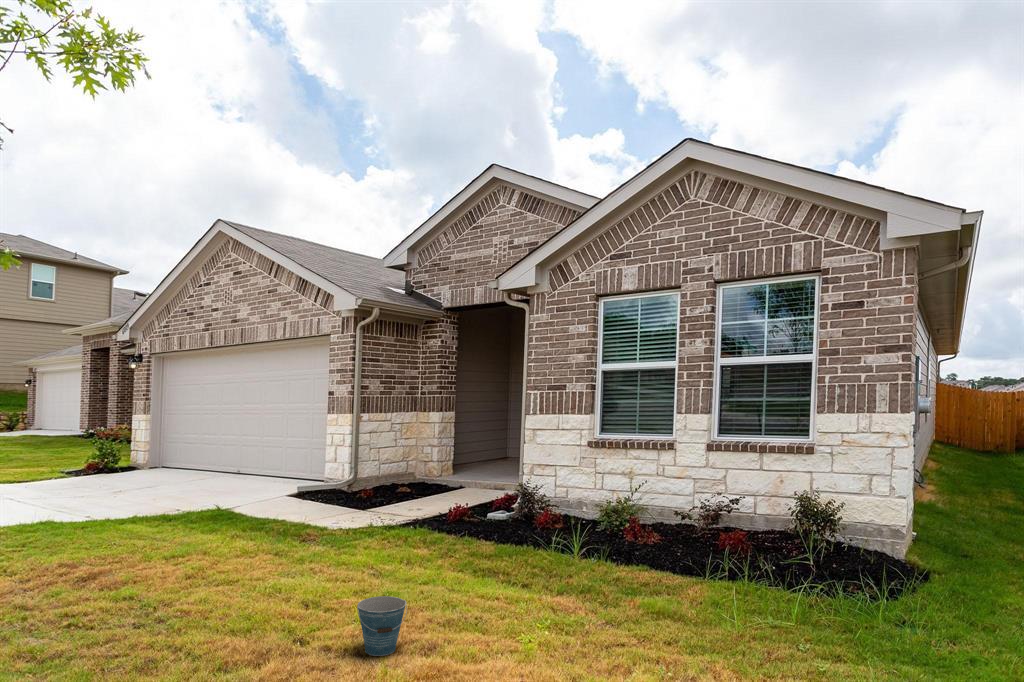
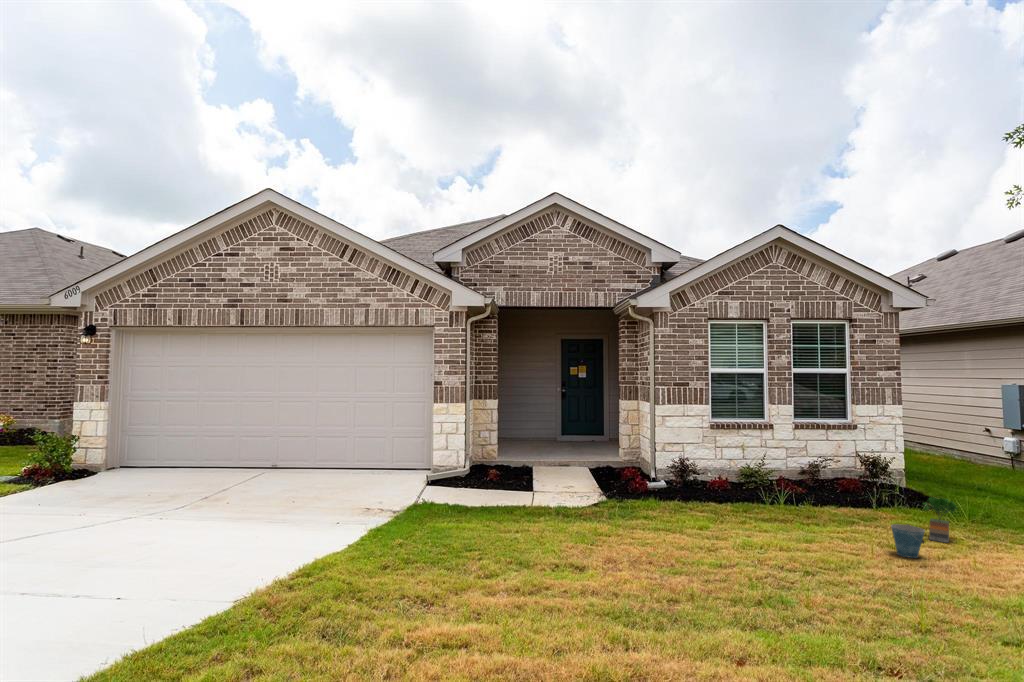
potted tree: none [521,567,576,653] -> present [923,497,957,543]

